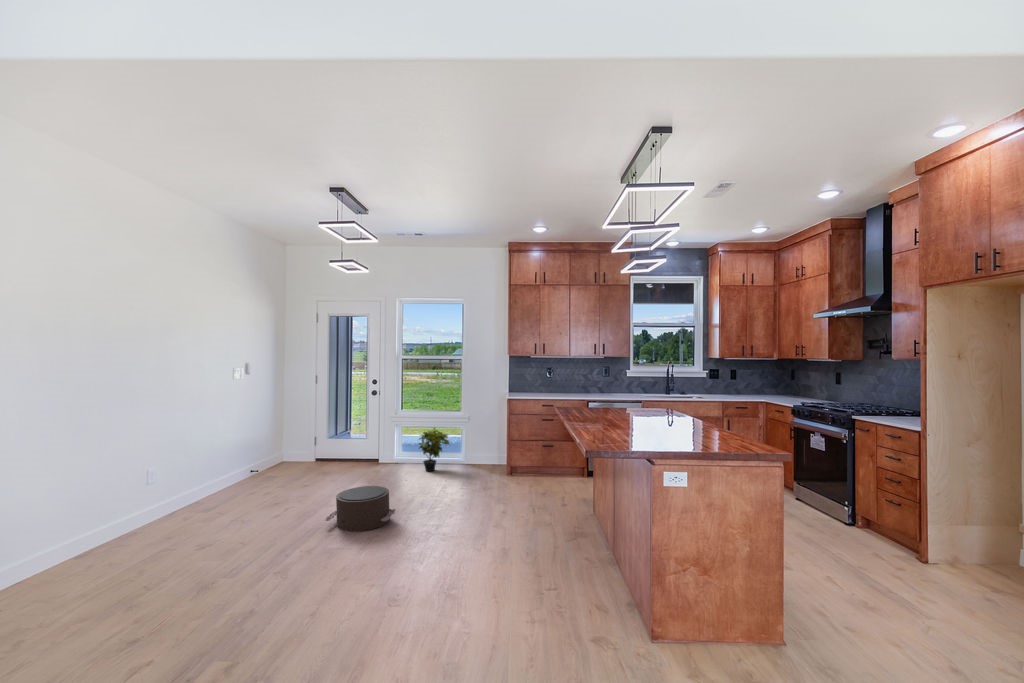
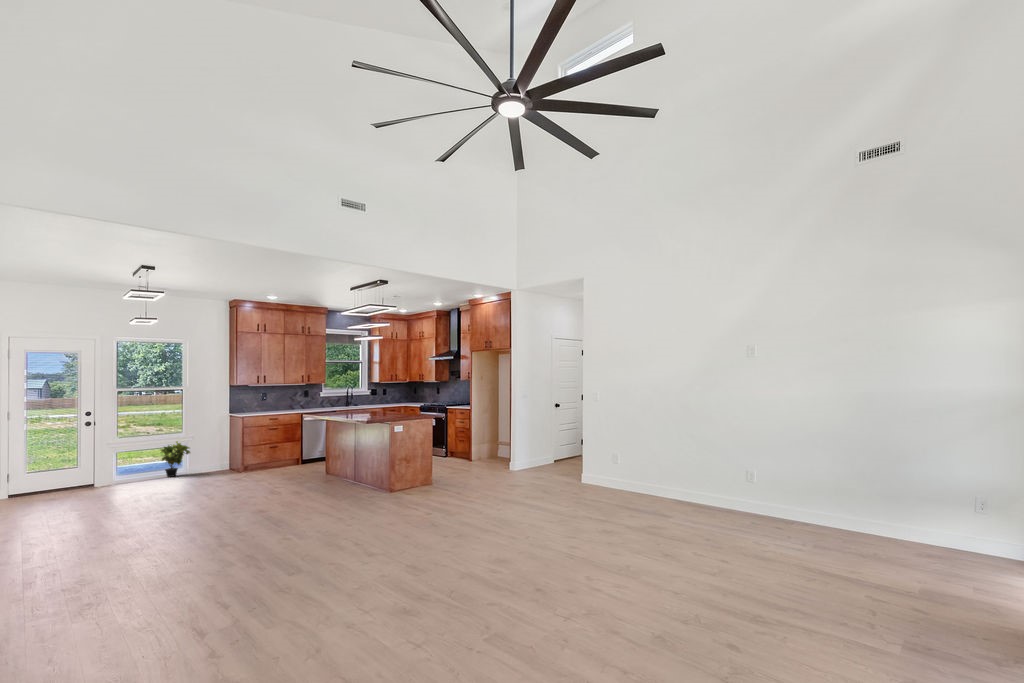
pouf: present [325,486,395,532] -> none [148,475,202,504]

